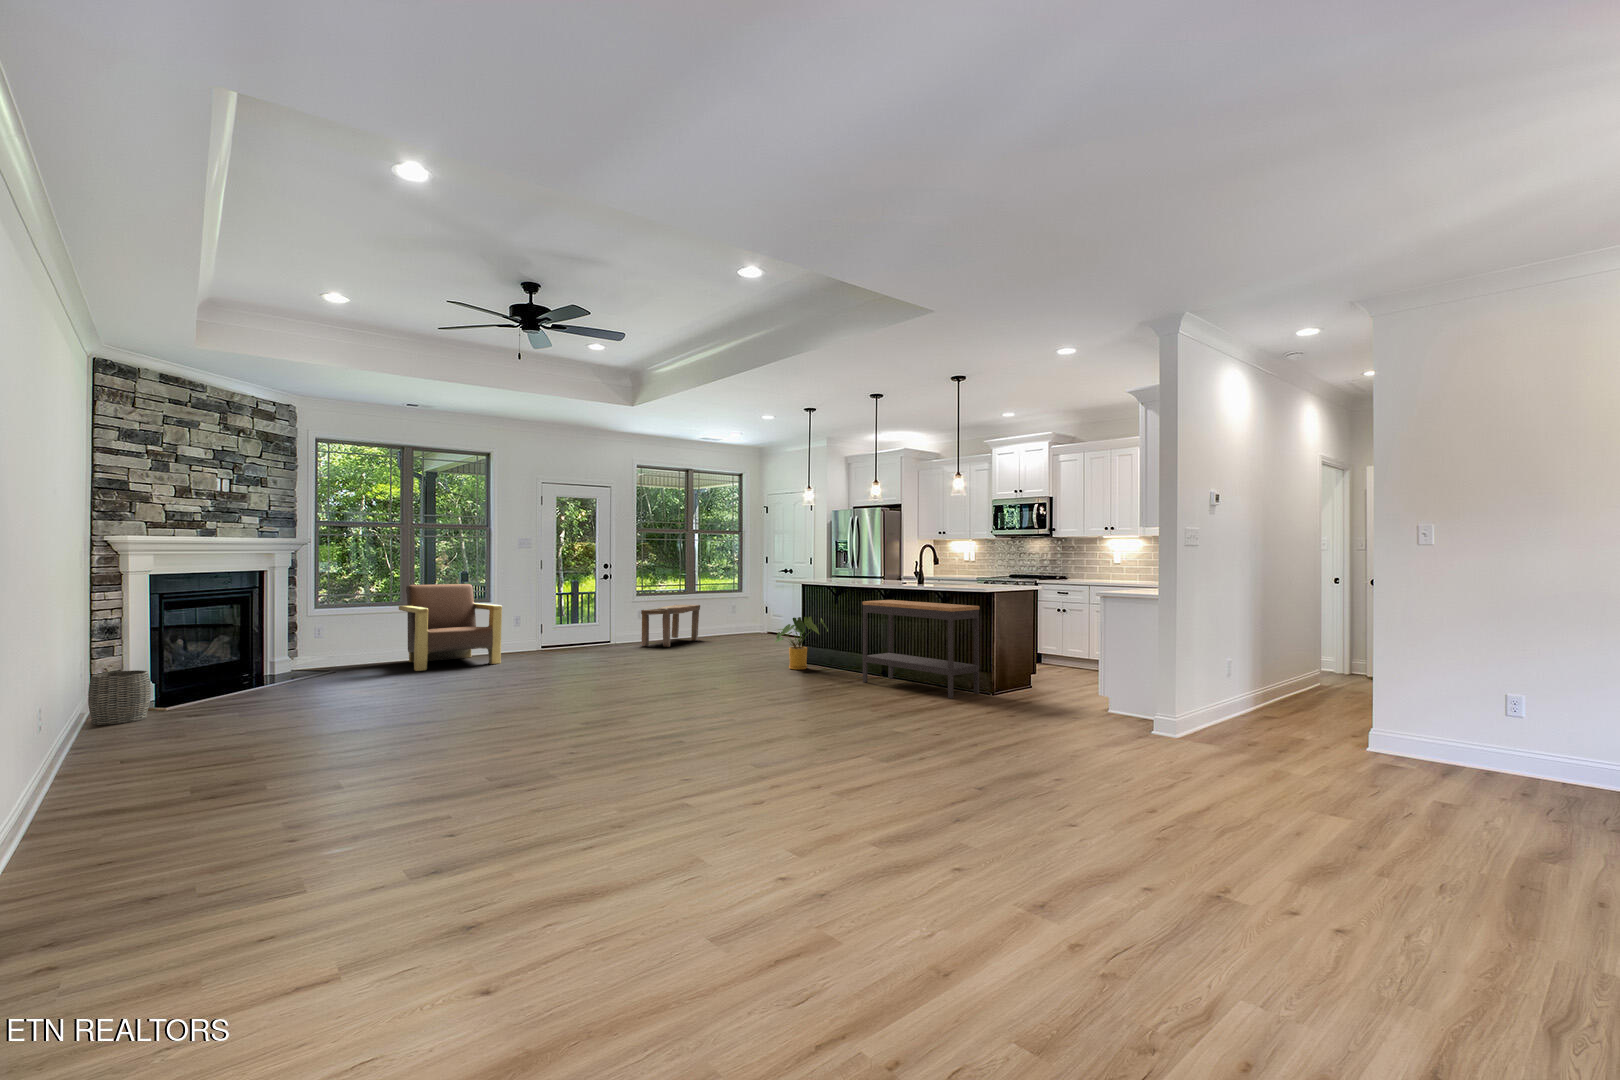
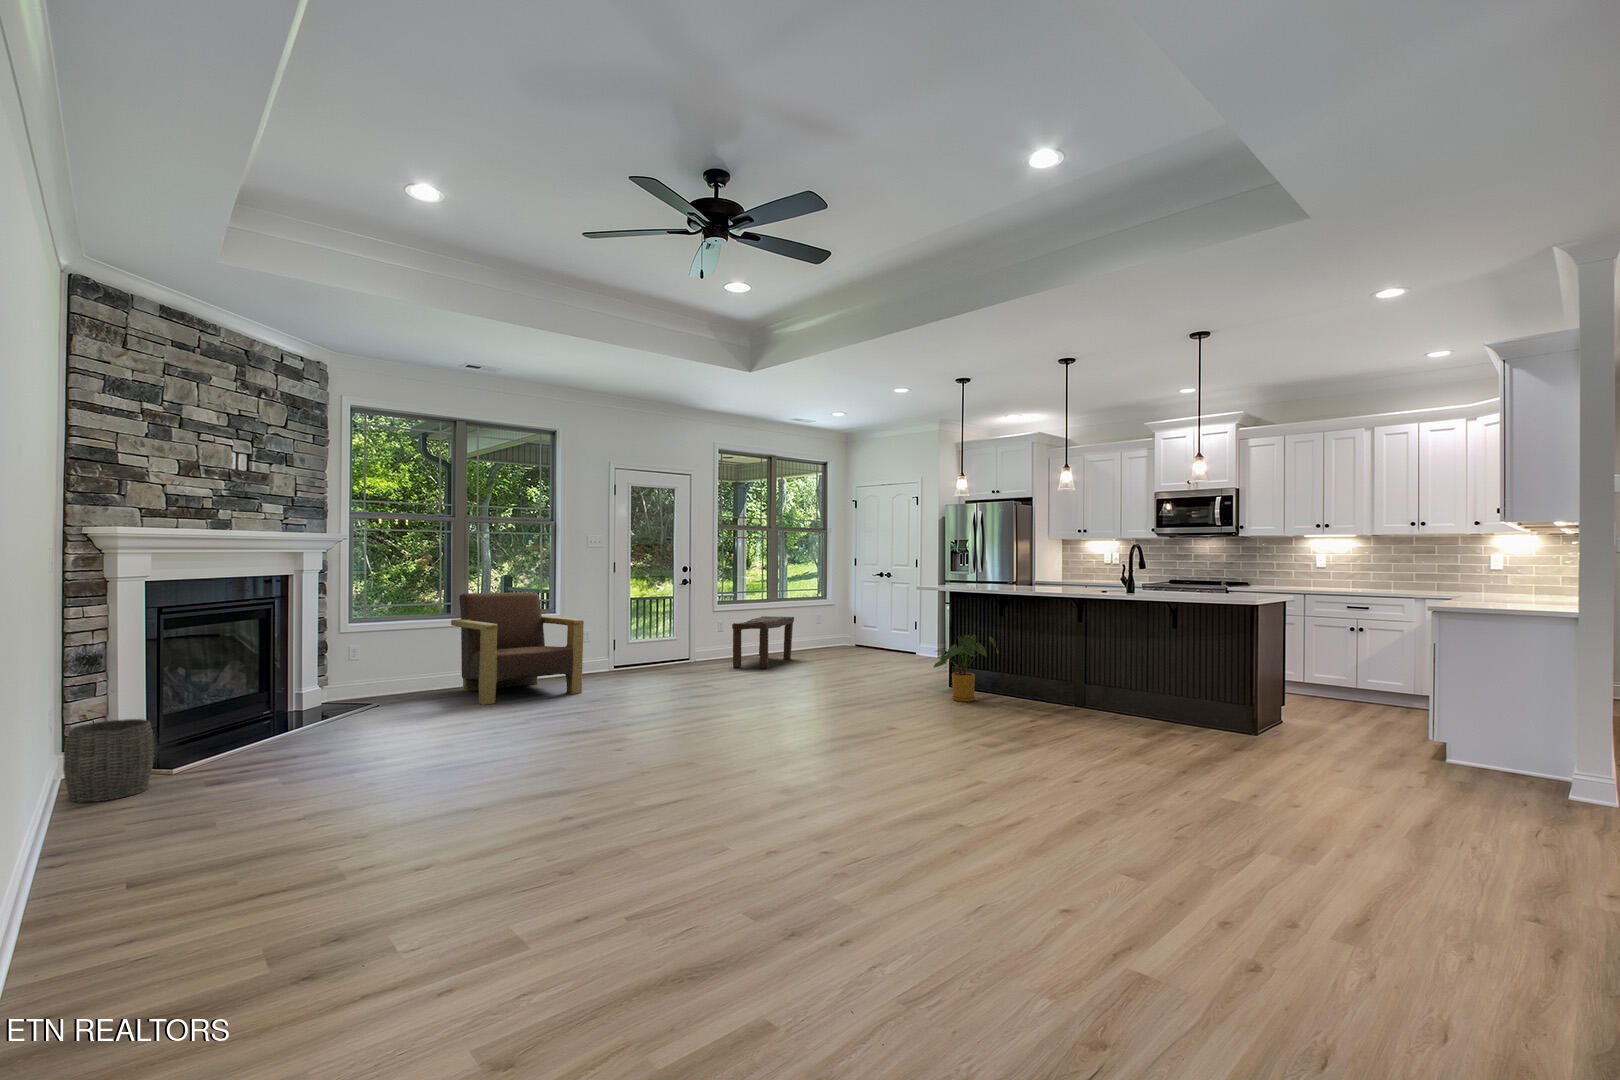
console table: present [862,600,980,699] -> none [1072,615,1248,747]

